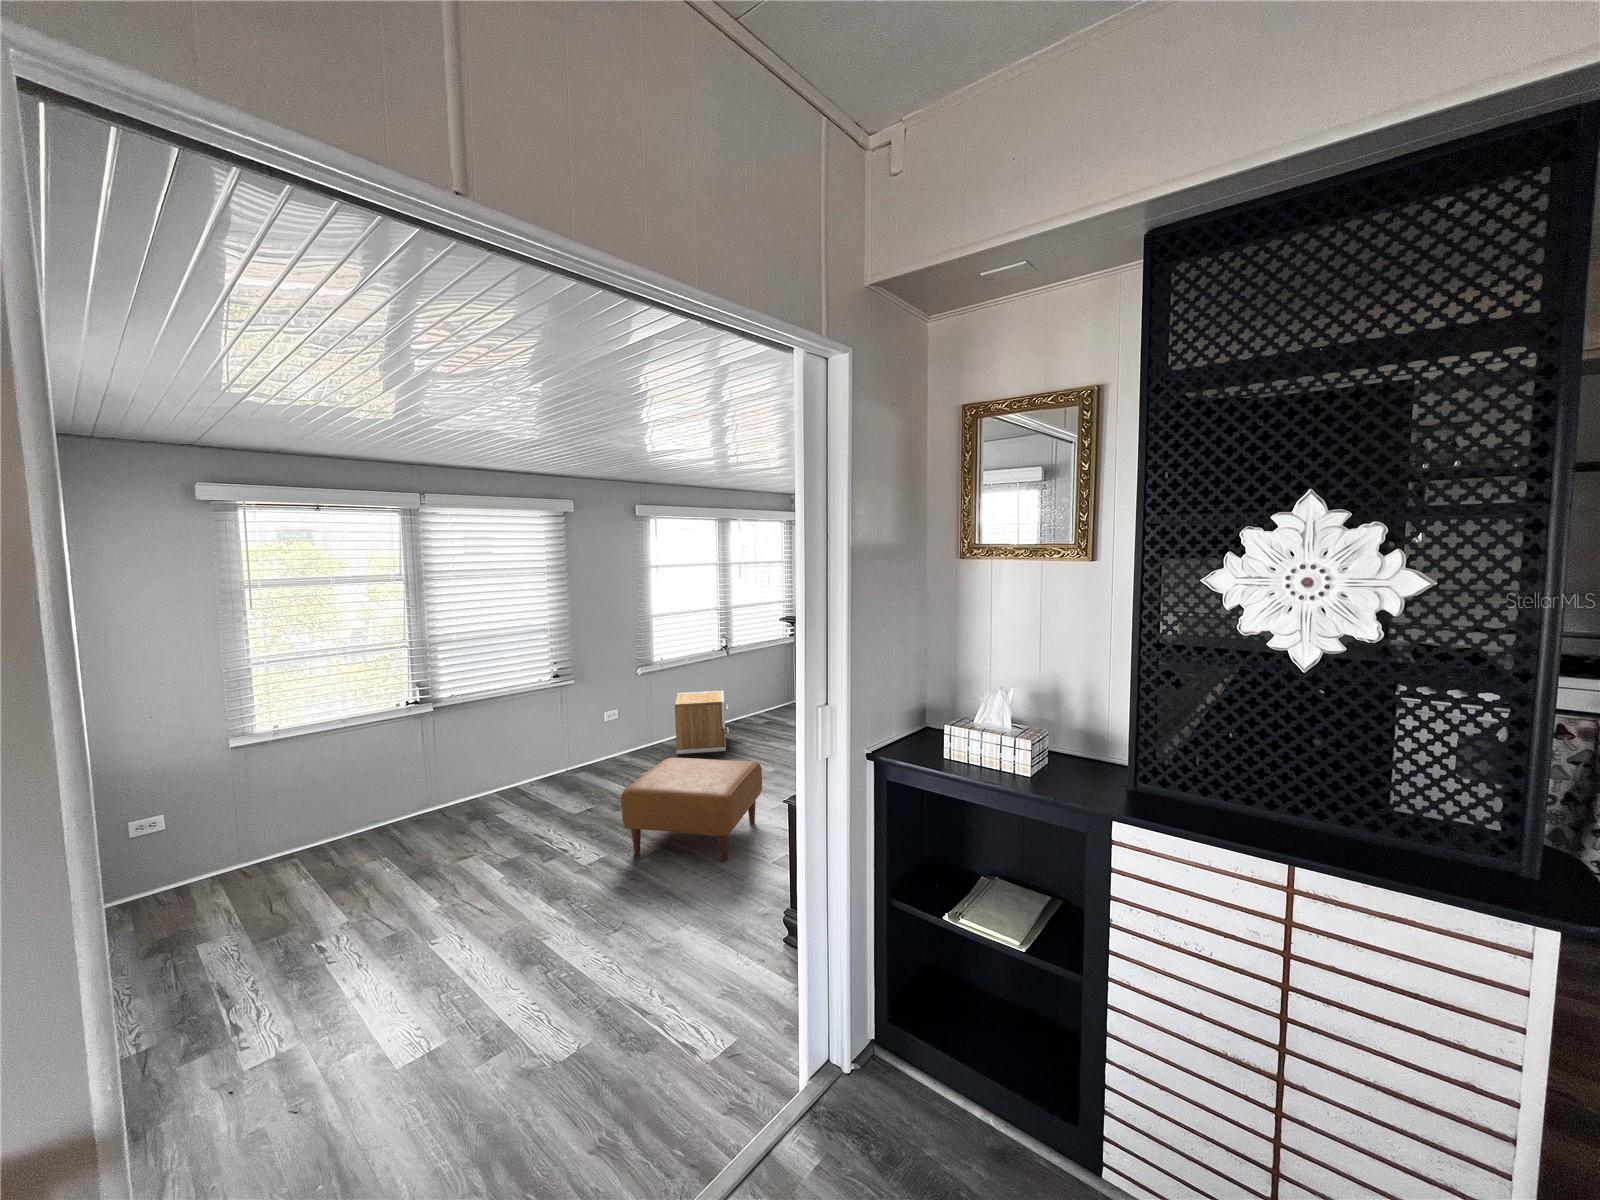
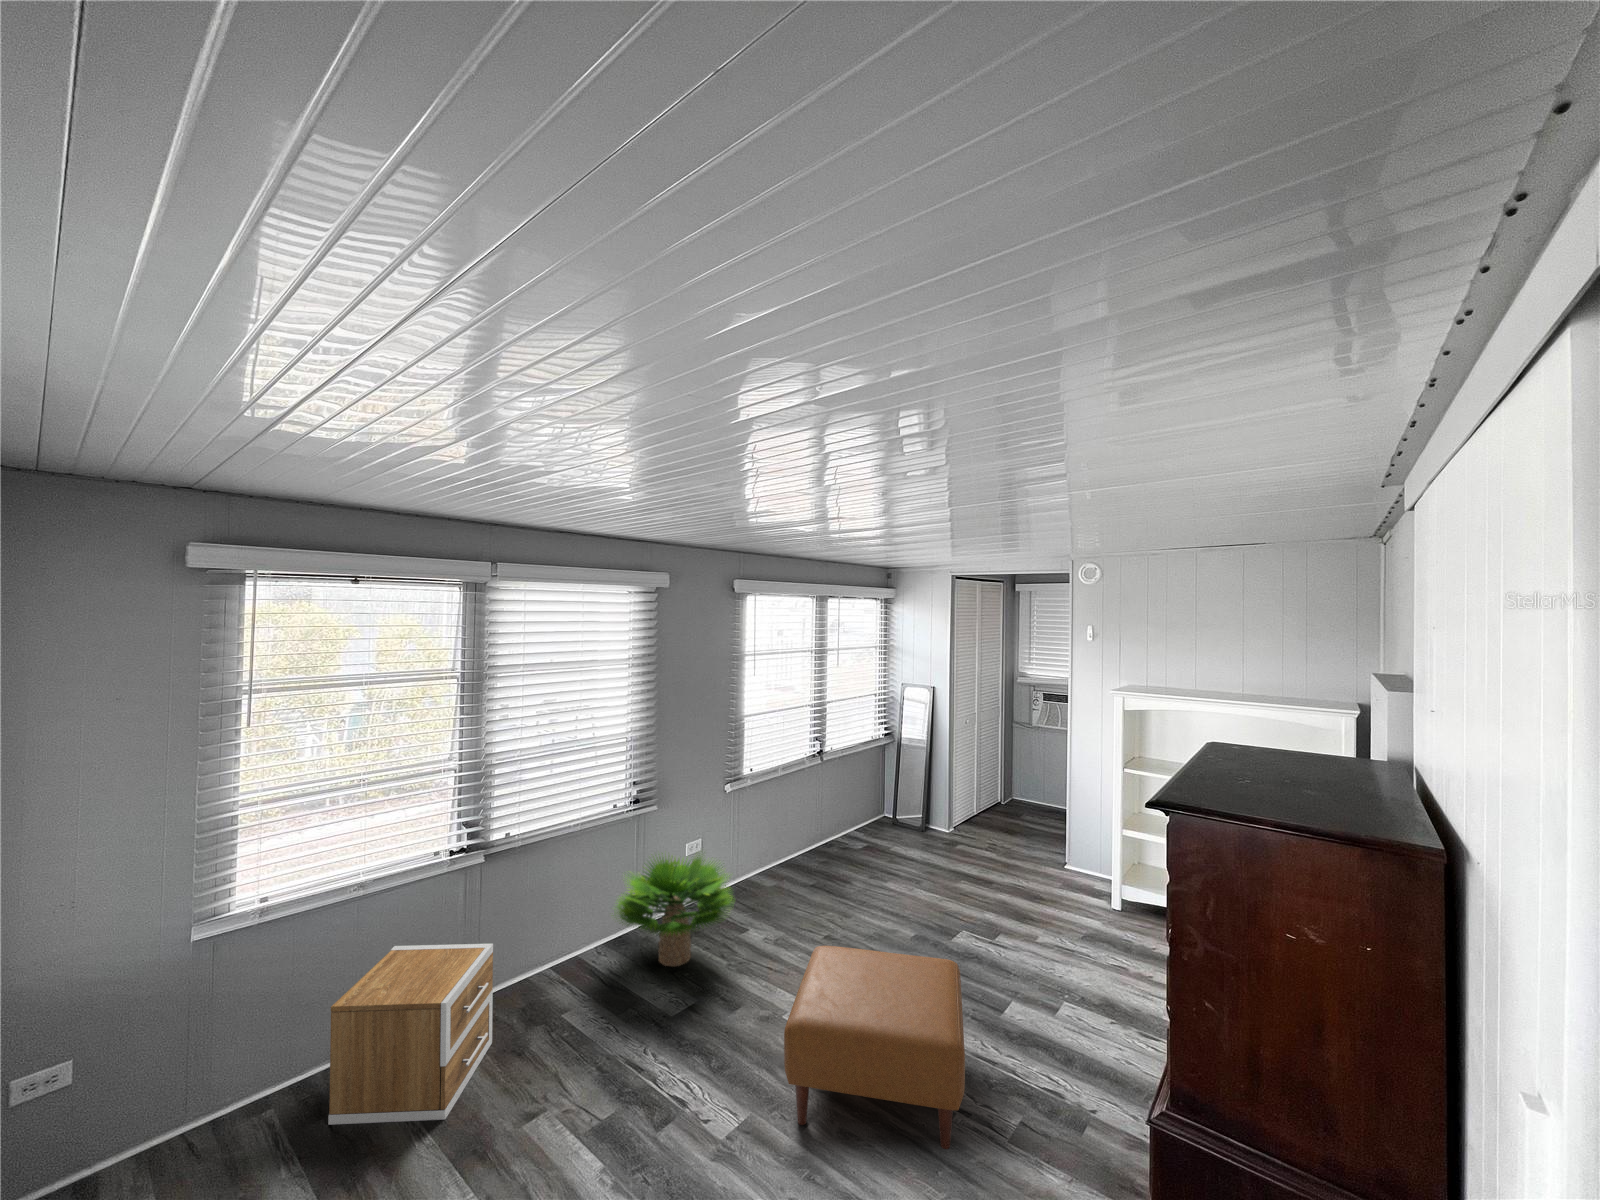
nightstand: present [675,691,729,754] -> present [328,943,493,1125]
potted plant: none [534,705,633,789] -> present [617,853,733,966]

